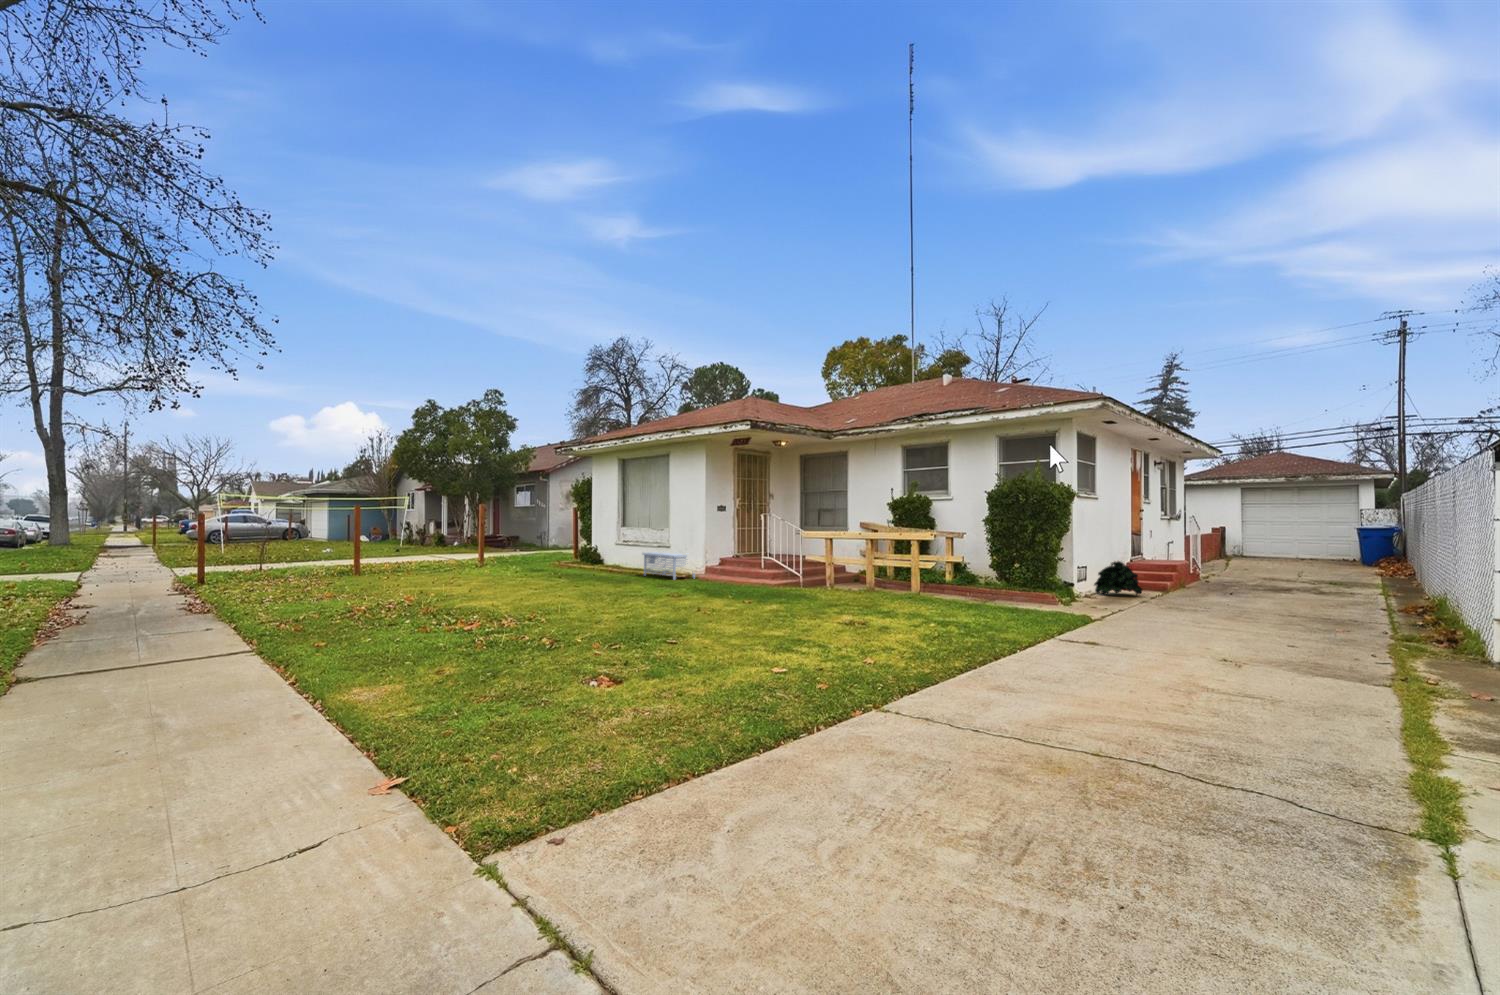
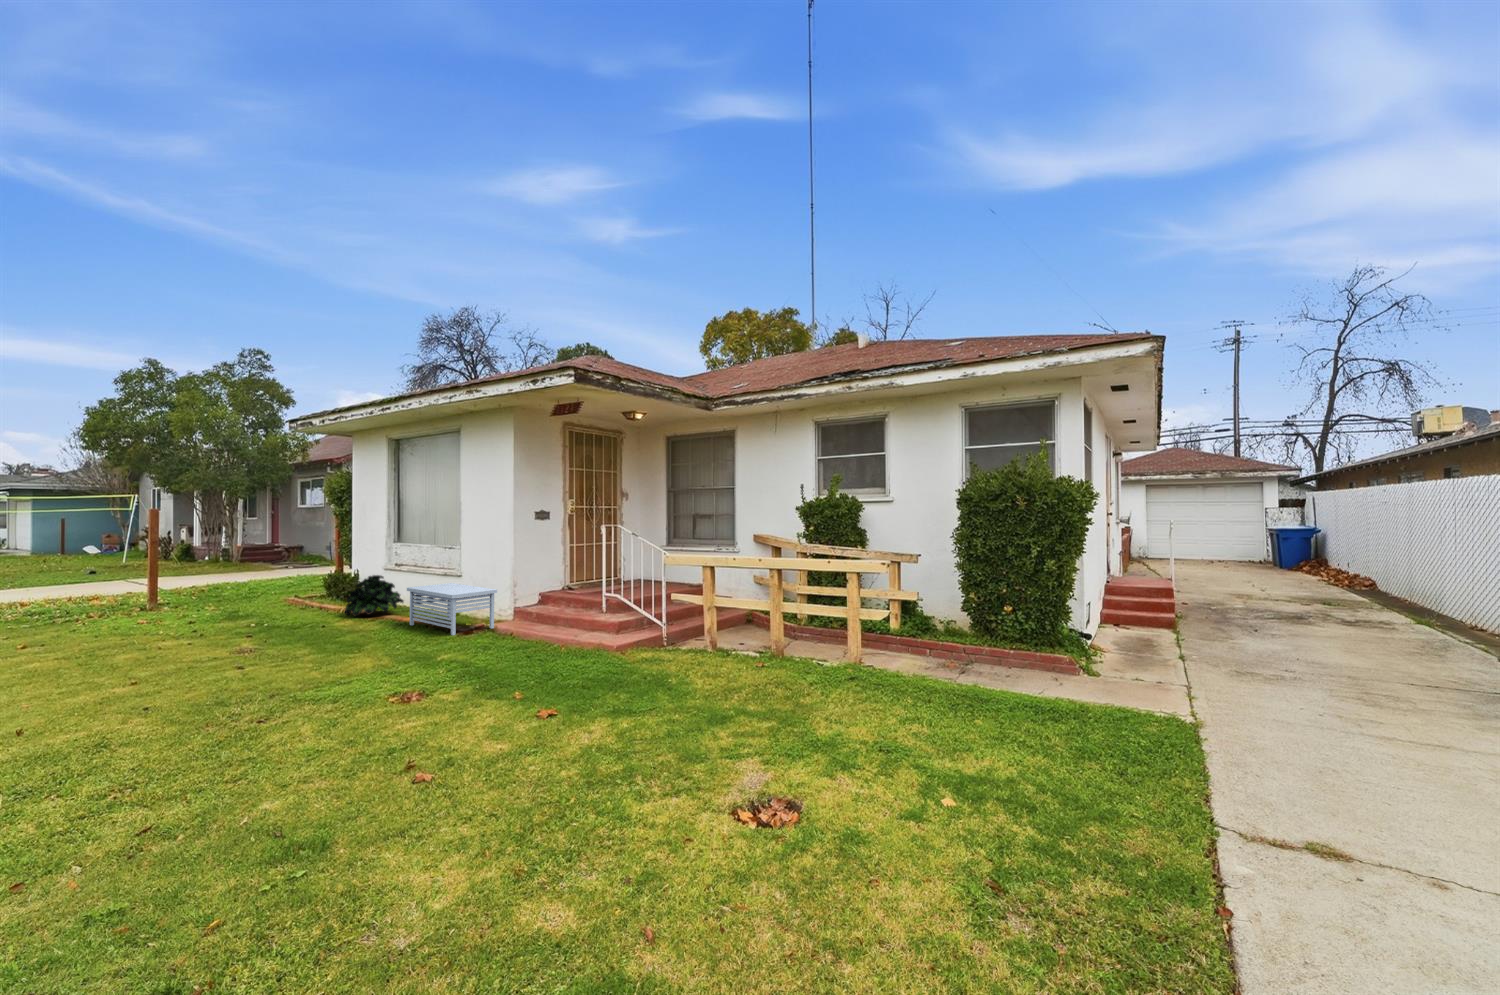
potted plant: present [1094,561,1142,595] -> present [345,575,403,616]

